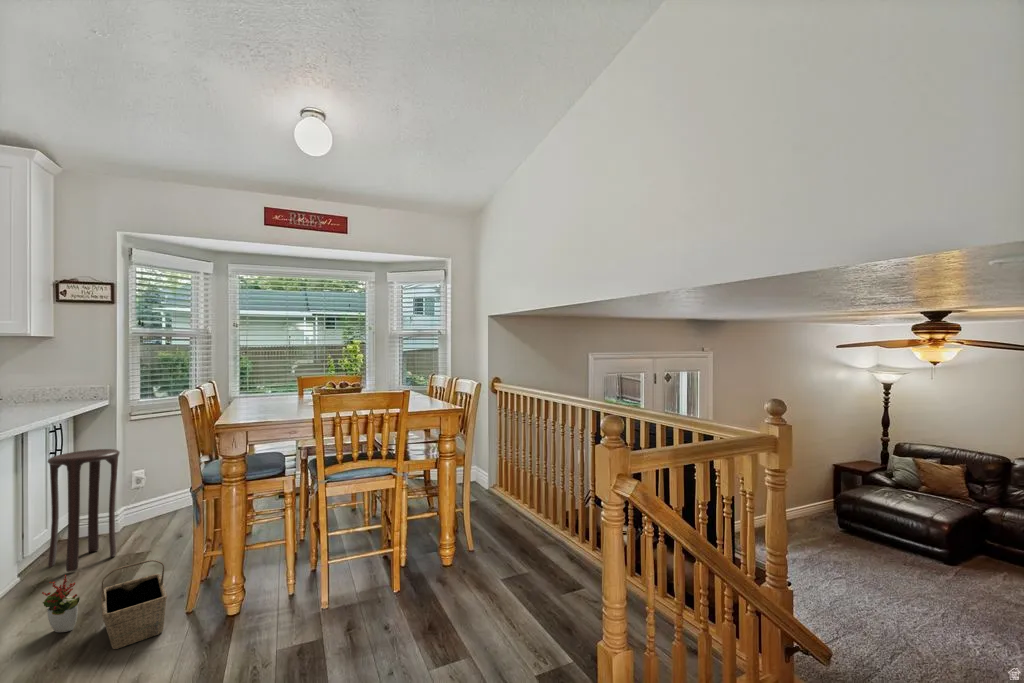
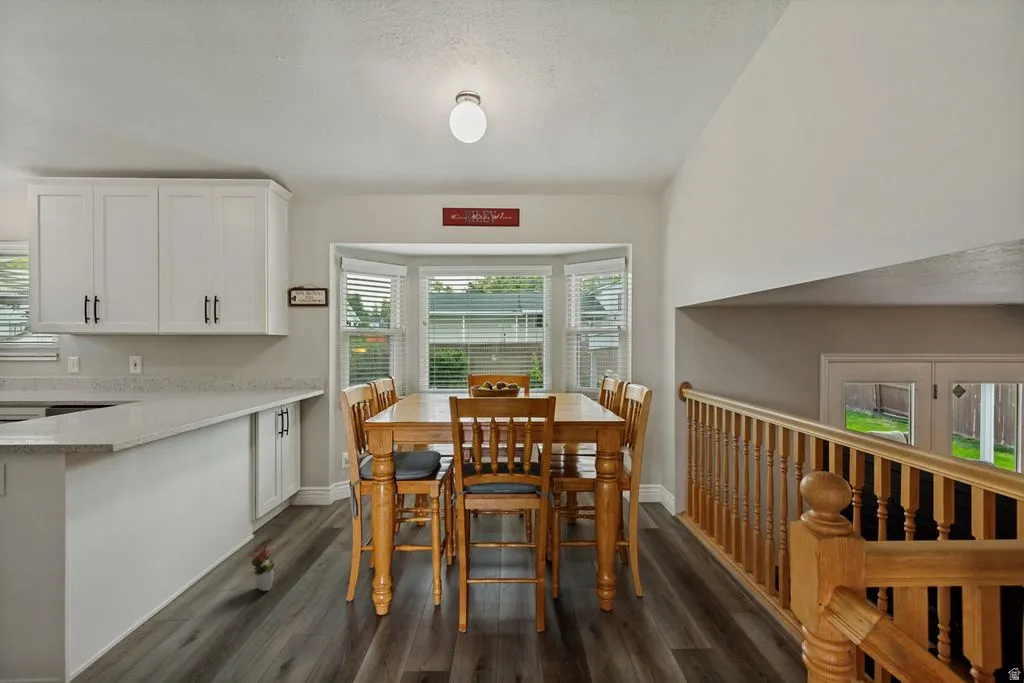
stool: present [48,449,120,572] -> none [276,432,325,534]
basket: present [101,560,167,649] -> none [278,542,333,621]

